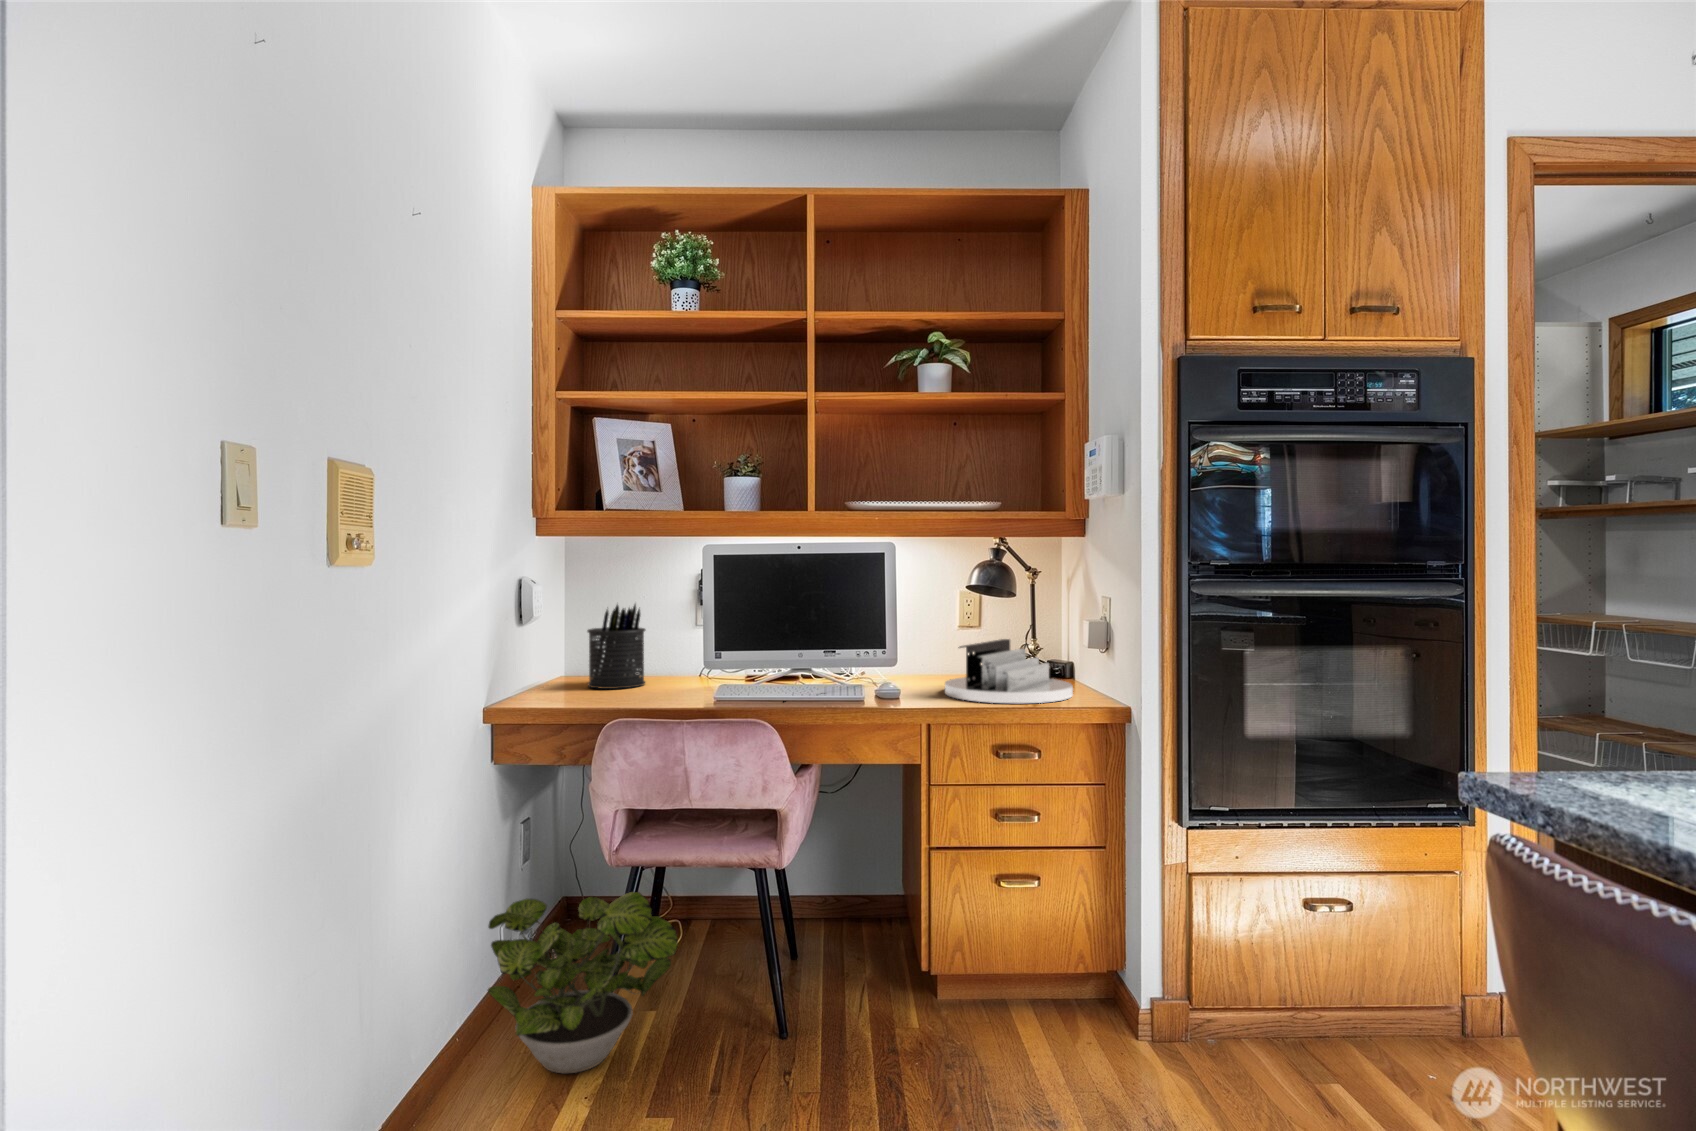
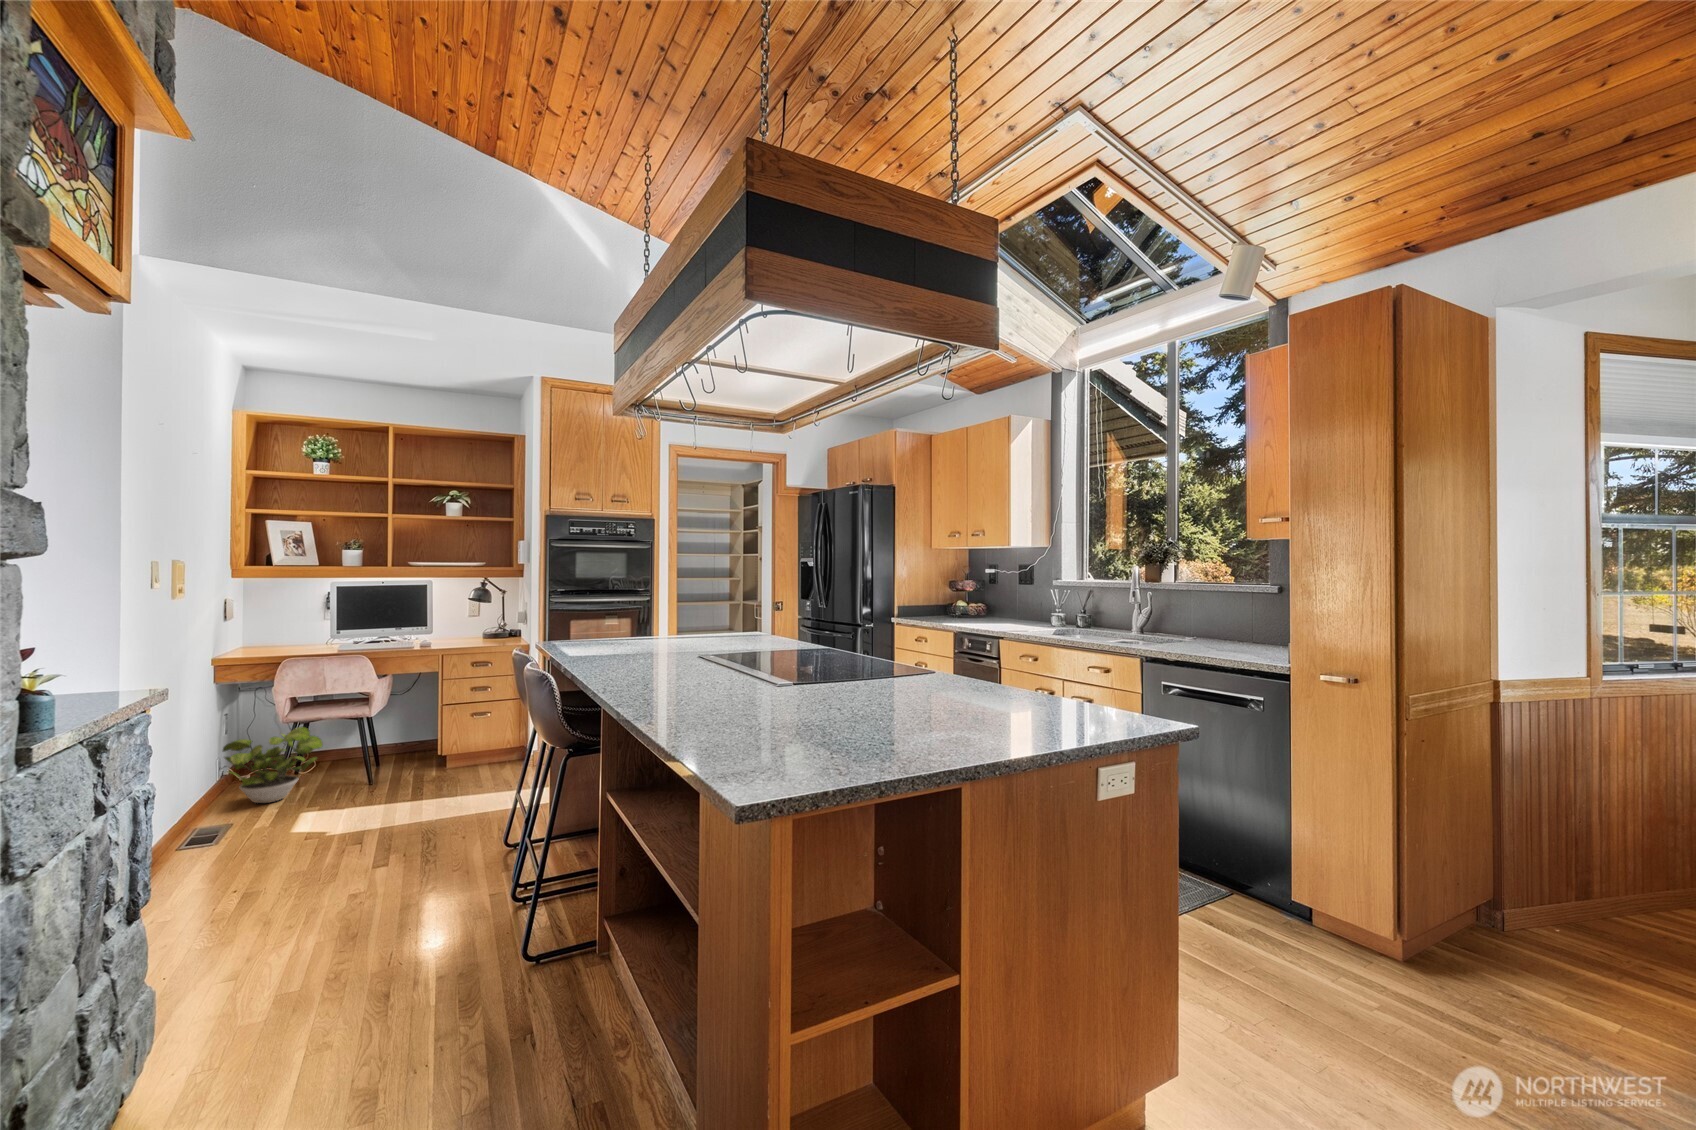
pen holder: present [587,604,645,689] -> none [263,609,297,651]
desk organizer: present [945,639,1073,703] -> none [454,622,512,647]

